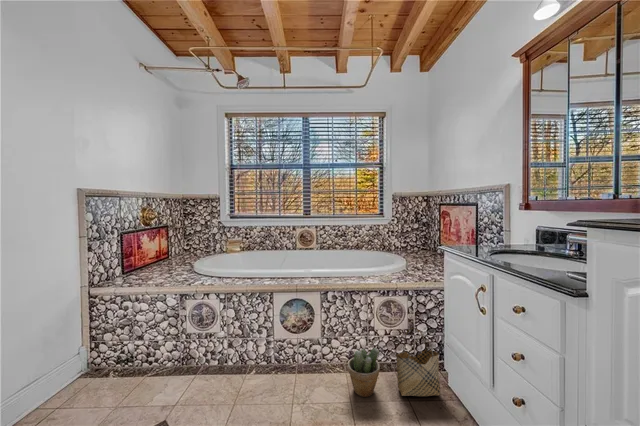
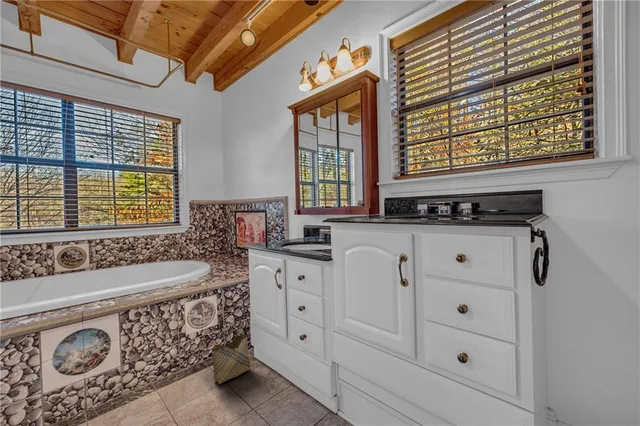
potted plant: present [348,348,380,397] -> none [162,351,197,404]

